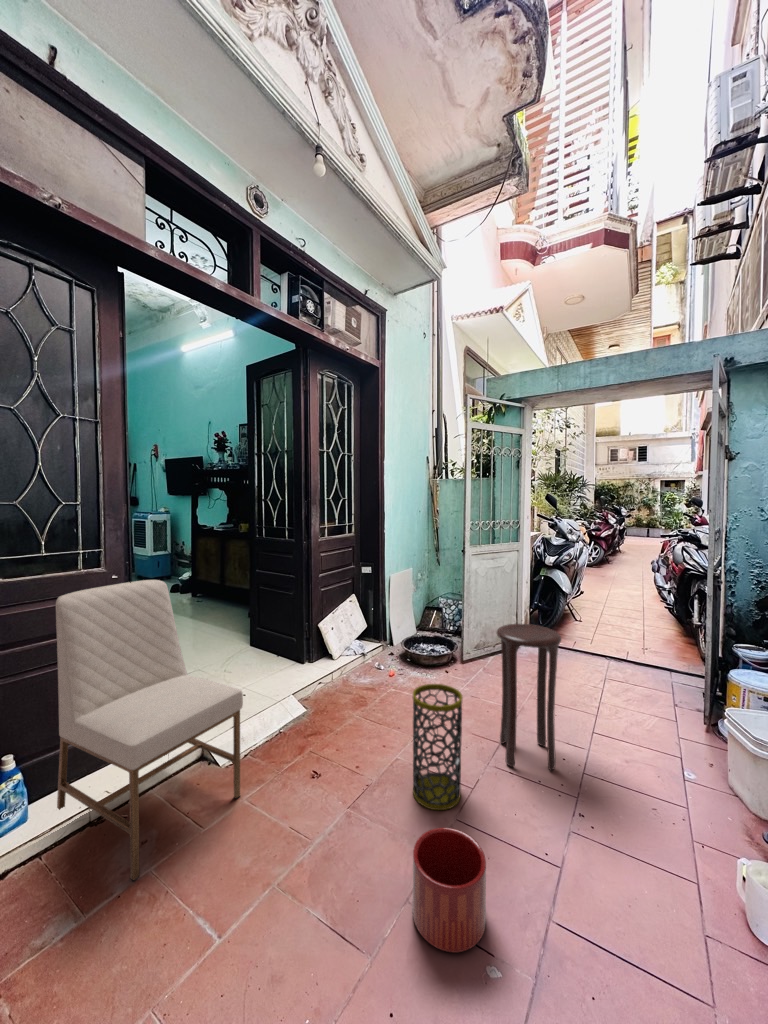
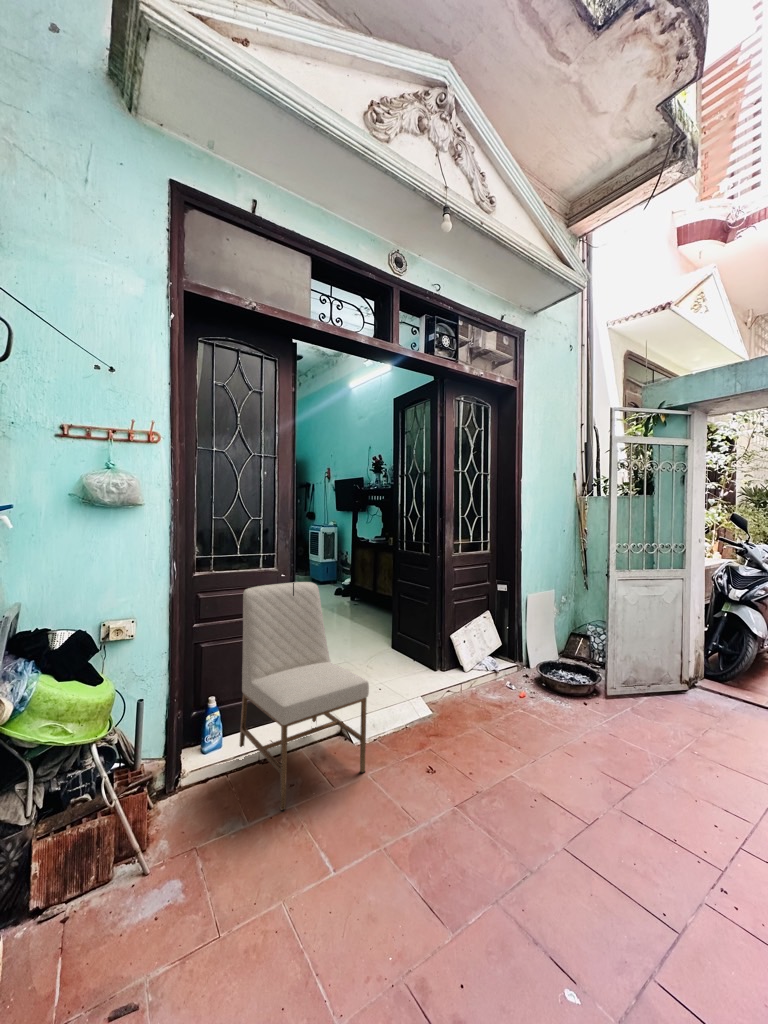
stool: present [497,624,561,770] -> none [624,659,705,831]
trash can: present [413,684,463,810] -> none [519,706,573,835]
planter: present [412,828,486,952] -> none [494,840,568,958]

